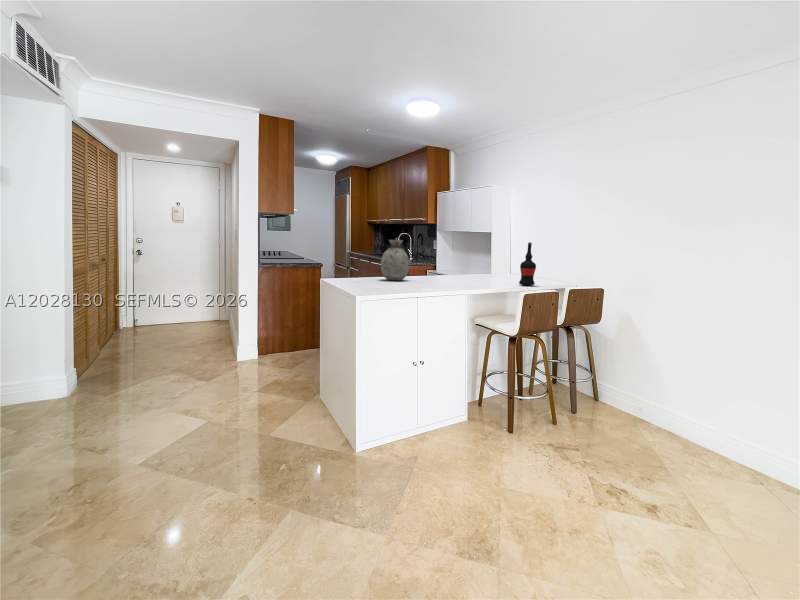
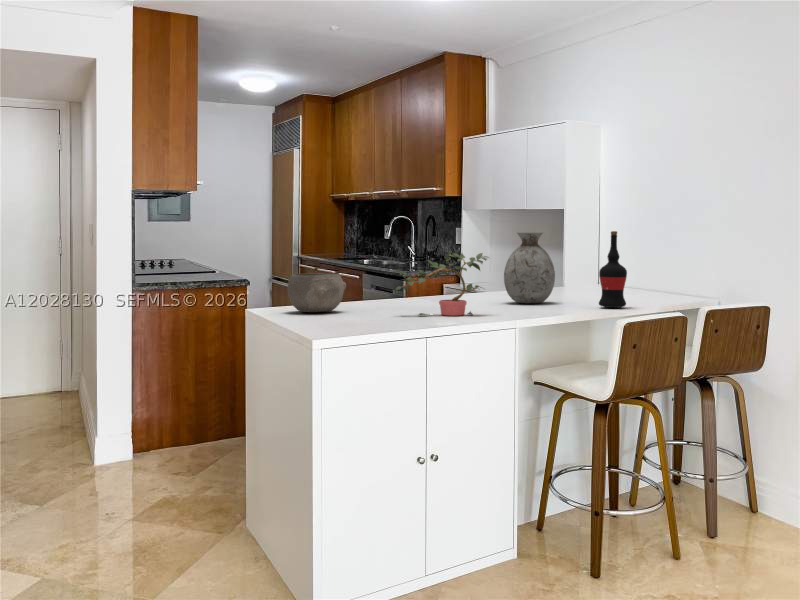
vase: present [381,240,409,281] -> present [504,233,555,303]
potted plant: none [406,250,461,287] -> present [396,251,489,316]
bowl: none [345,261,378,283] -> present [288,273,346,312]

